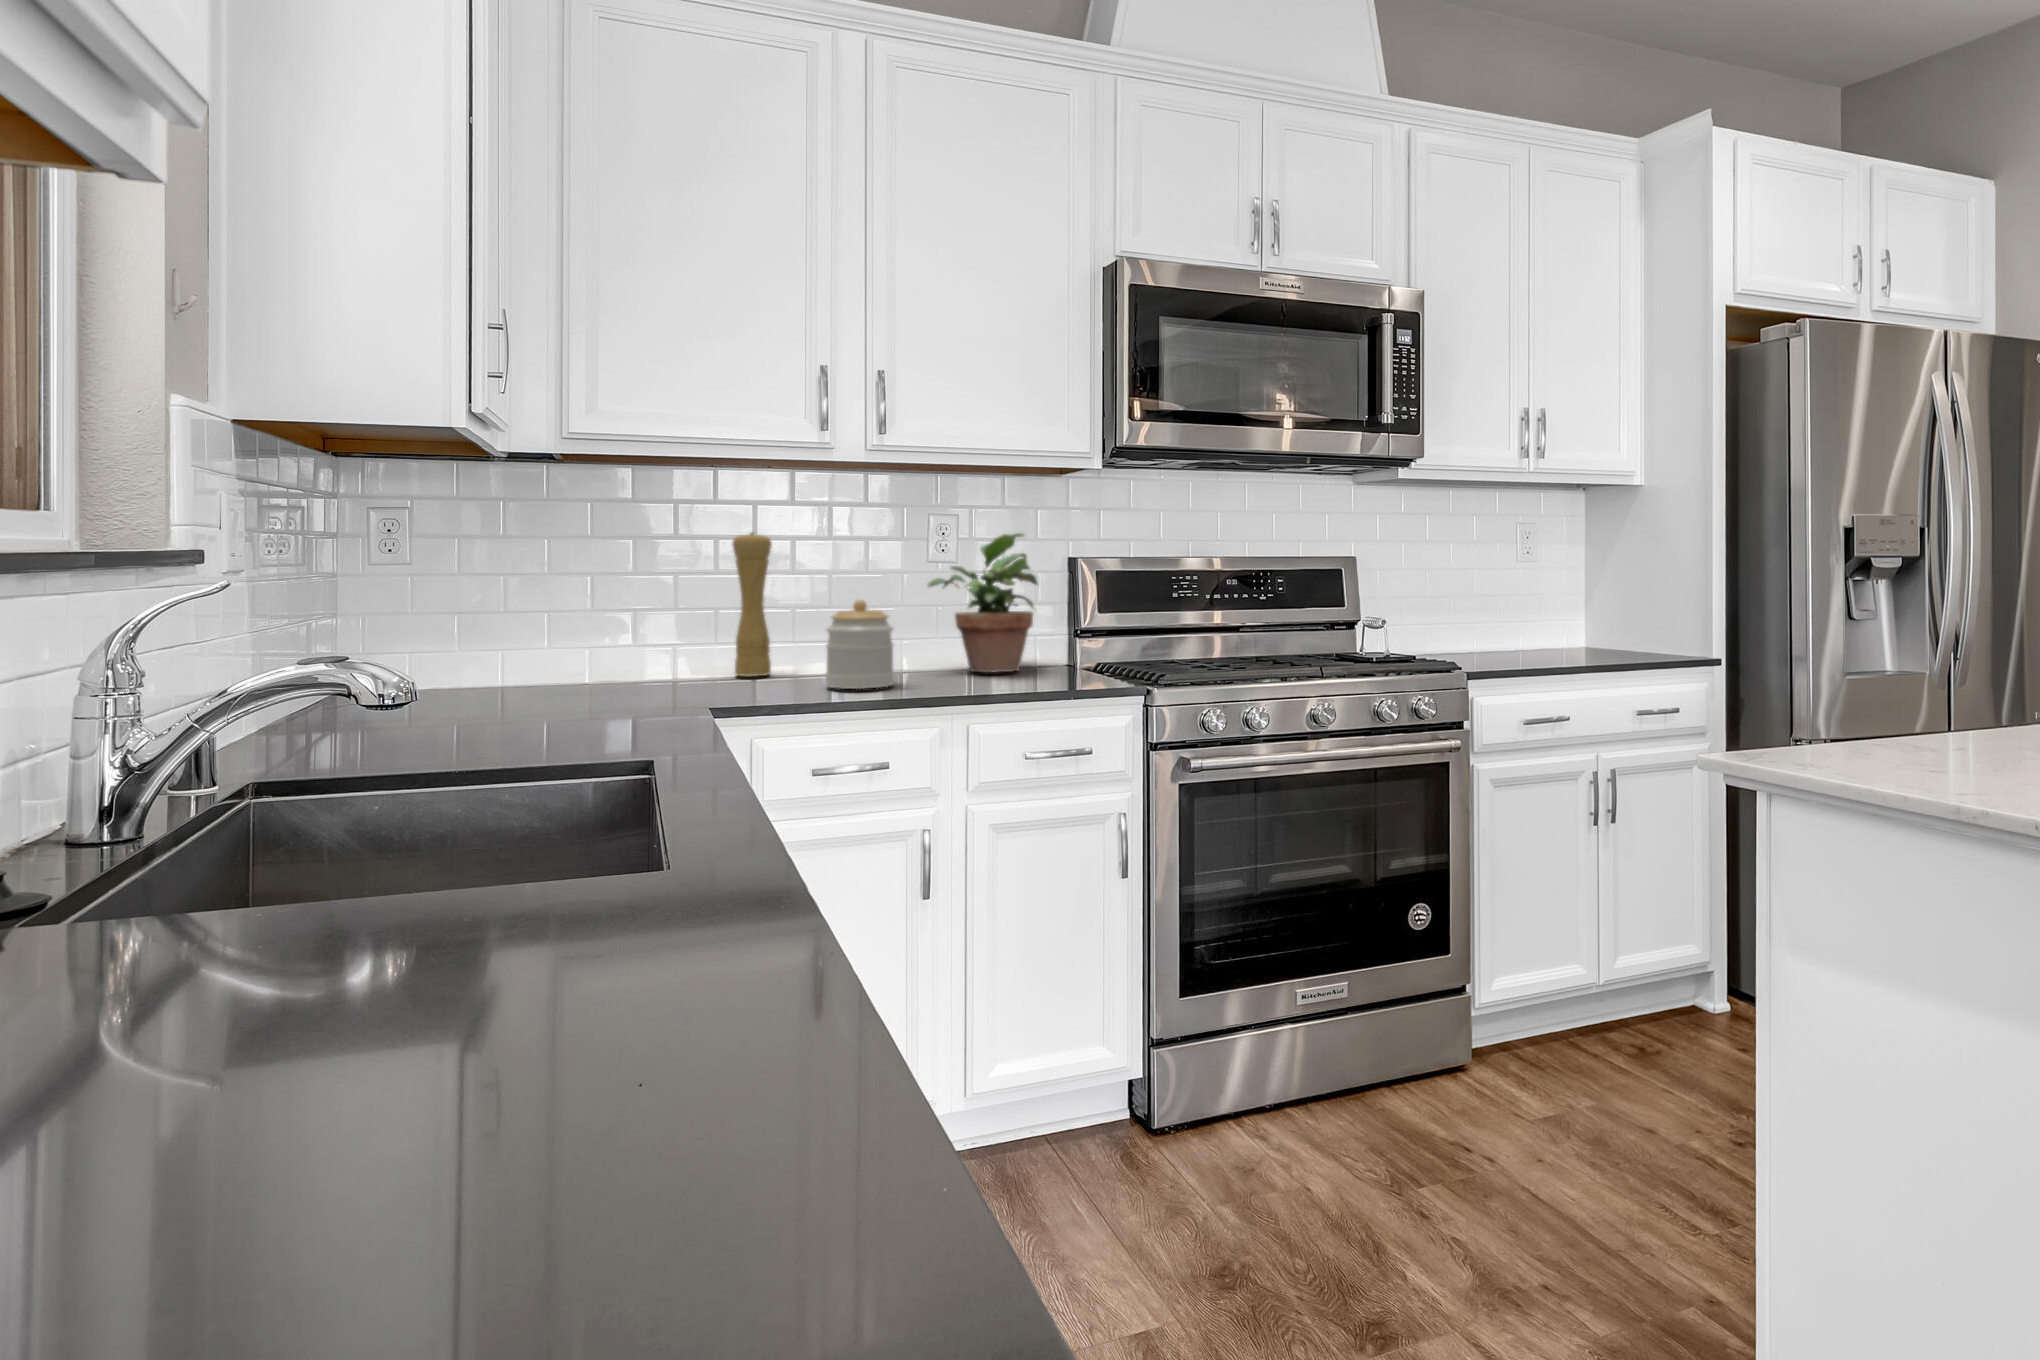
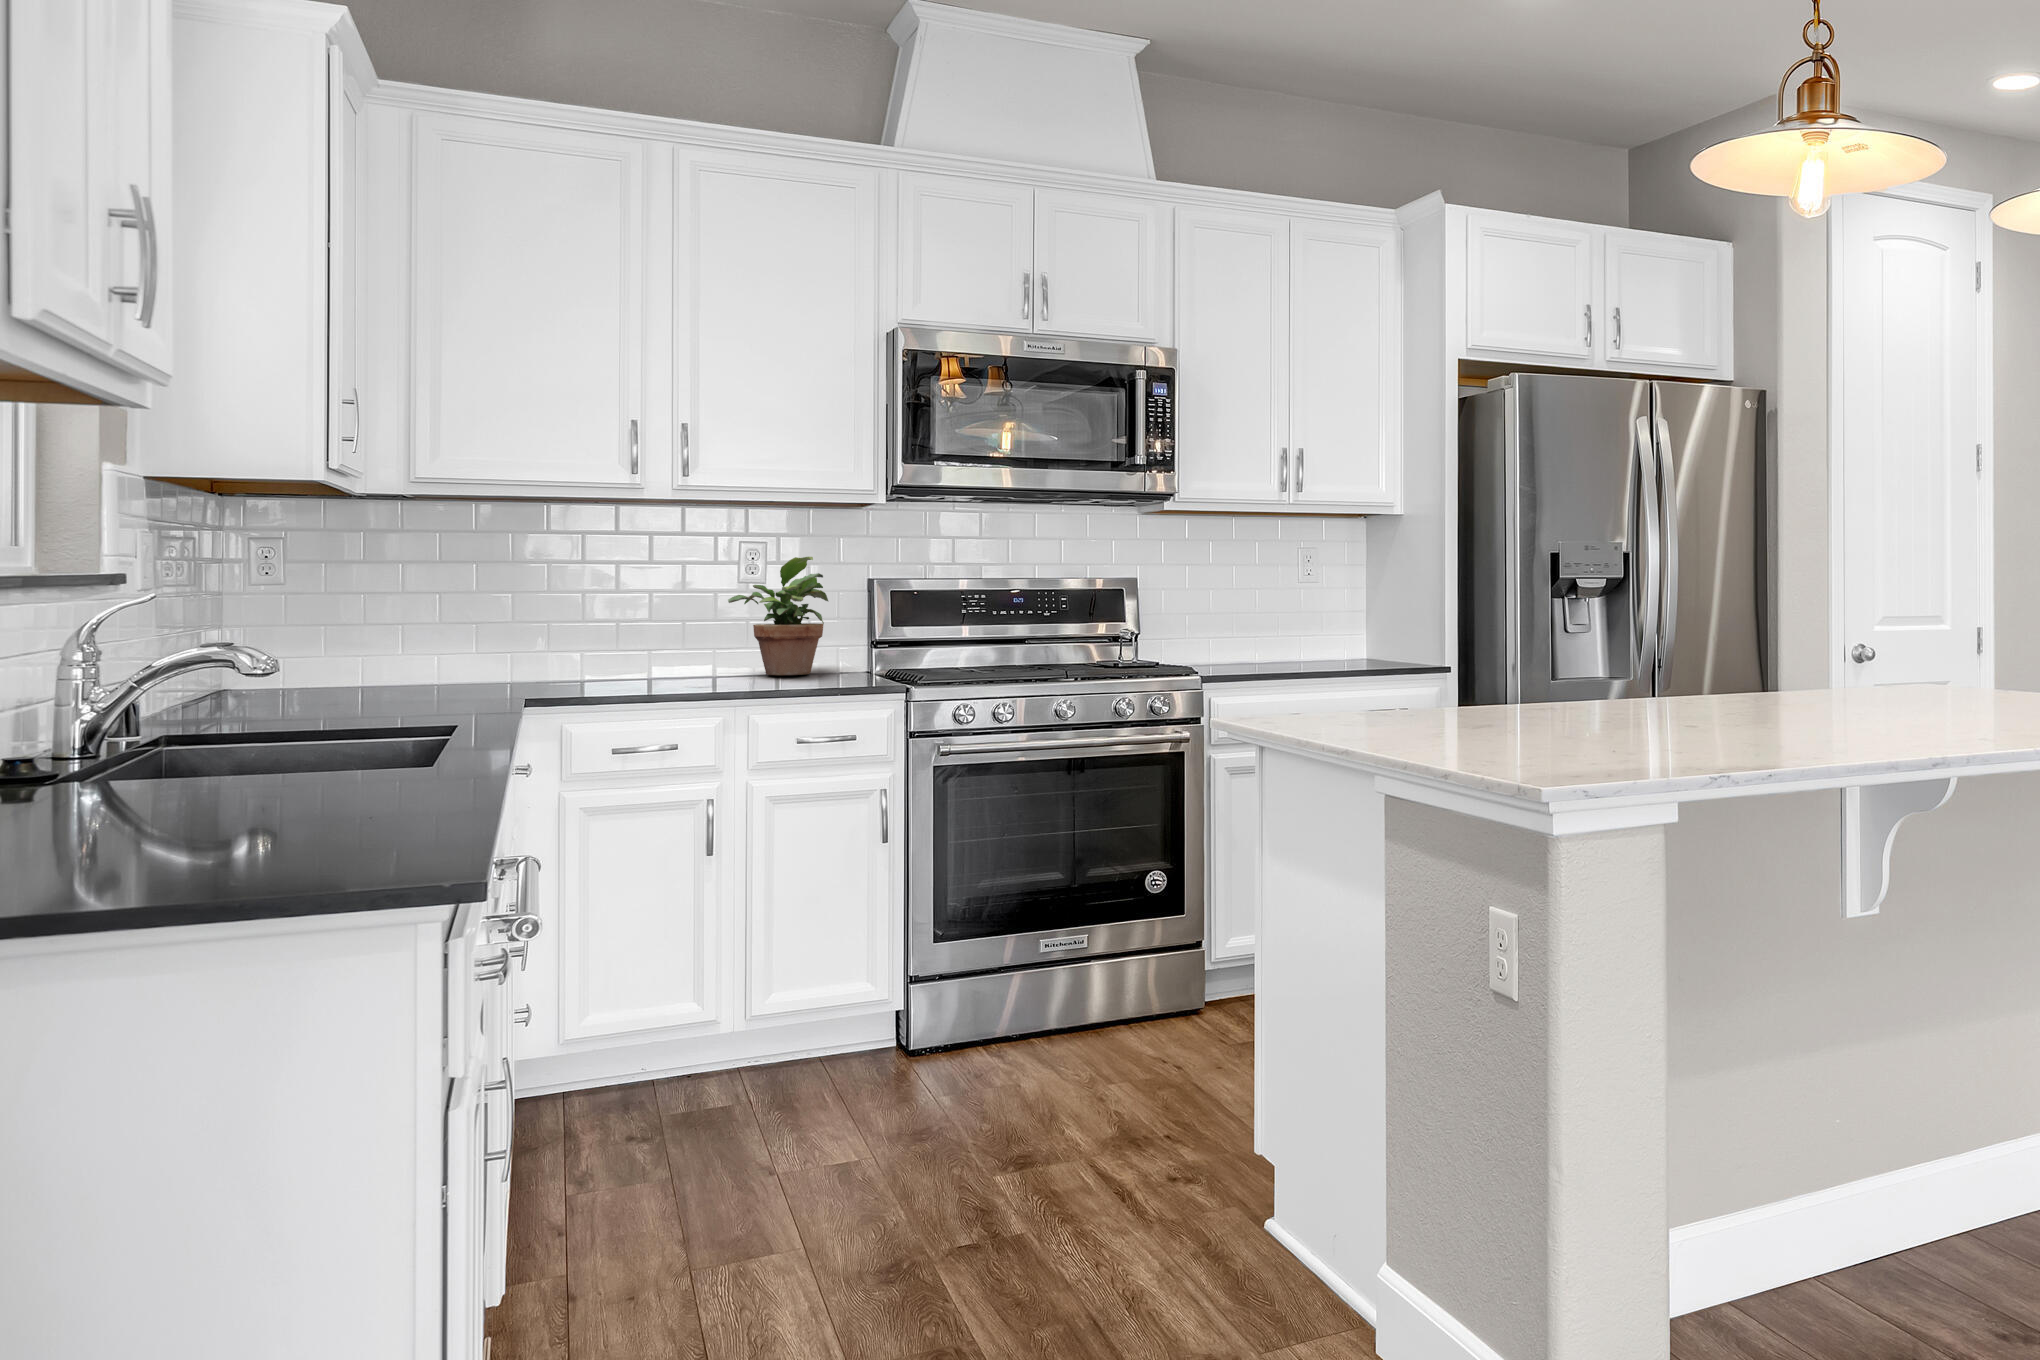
pepper mill: present [733,533,772,677] -> none [560,556,594,678]
jar: present [826,600,894,689] -> none [634,613,694,687]

